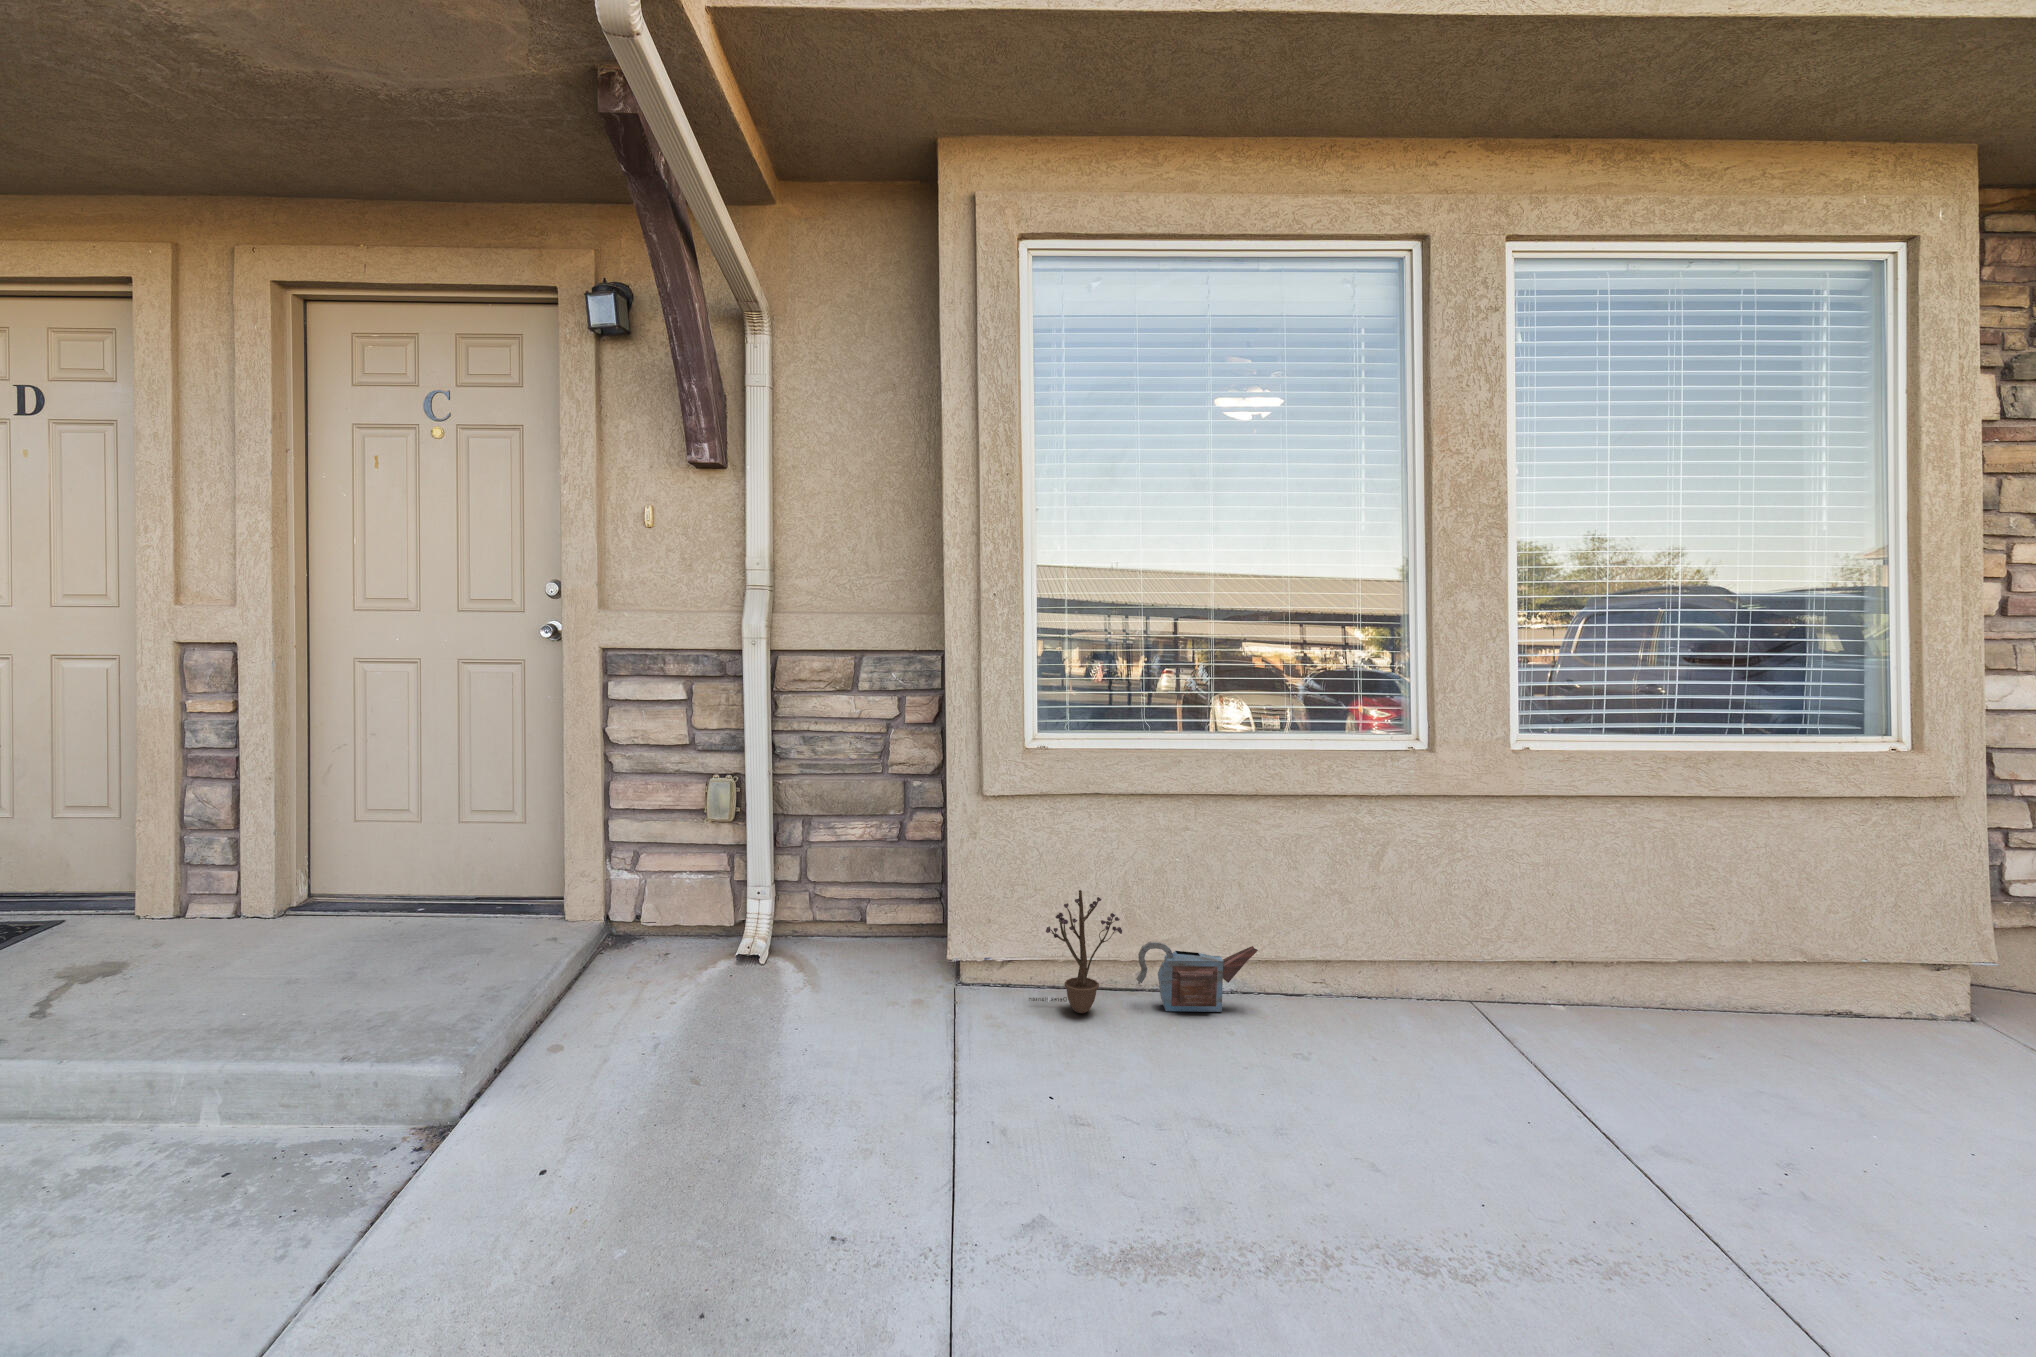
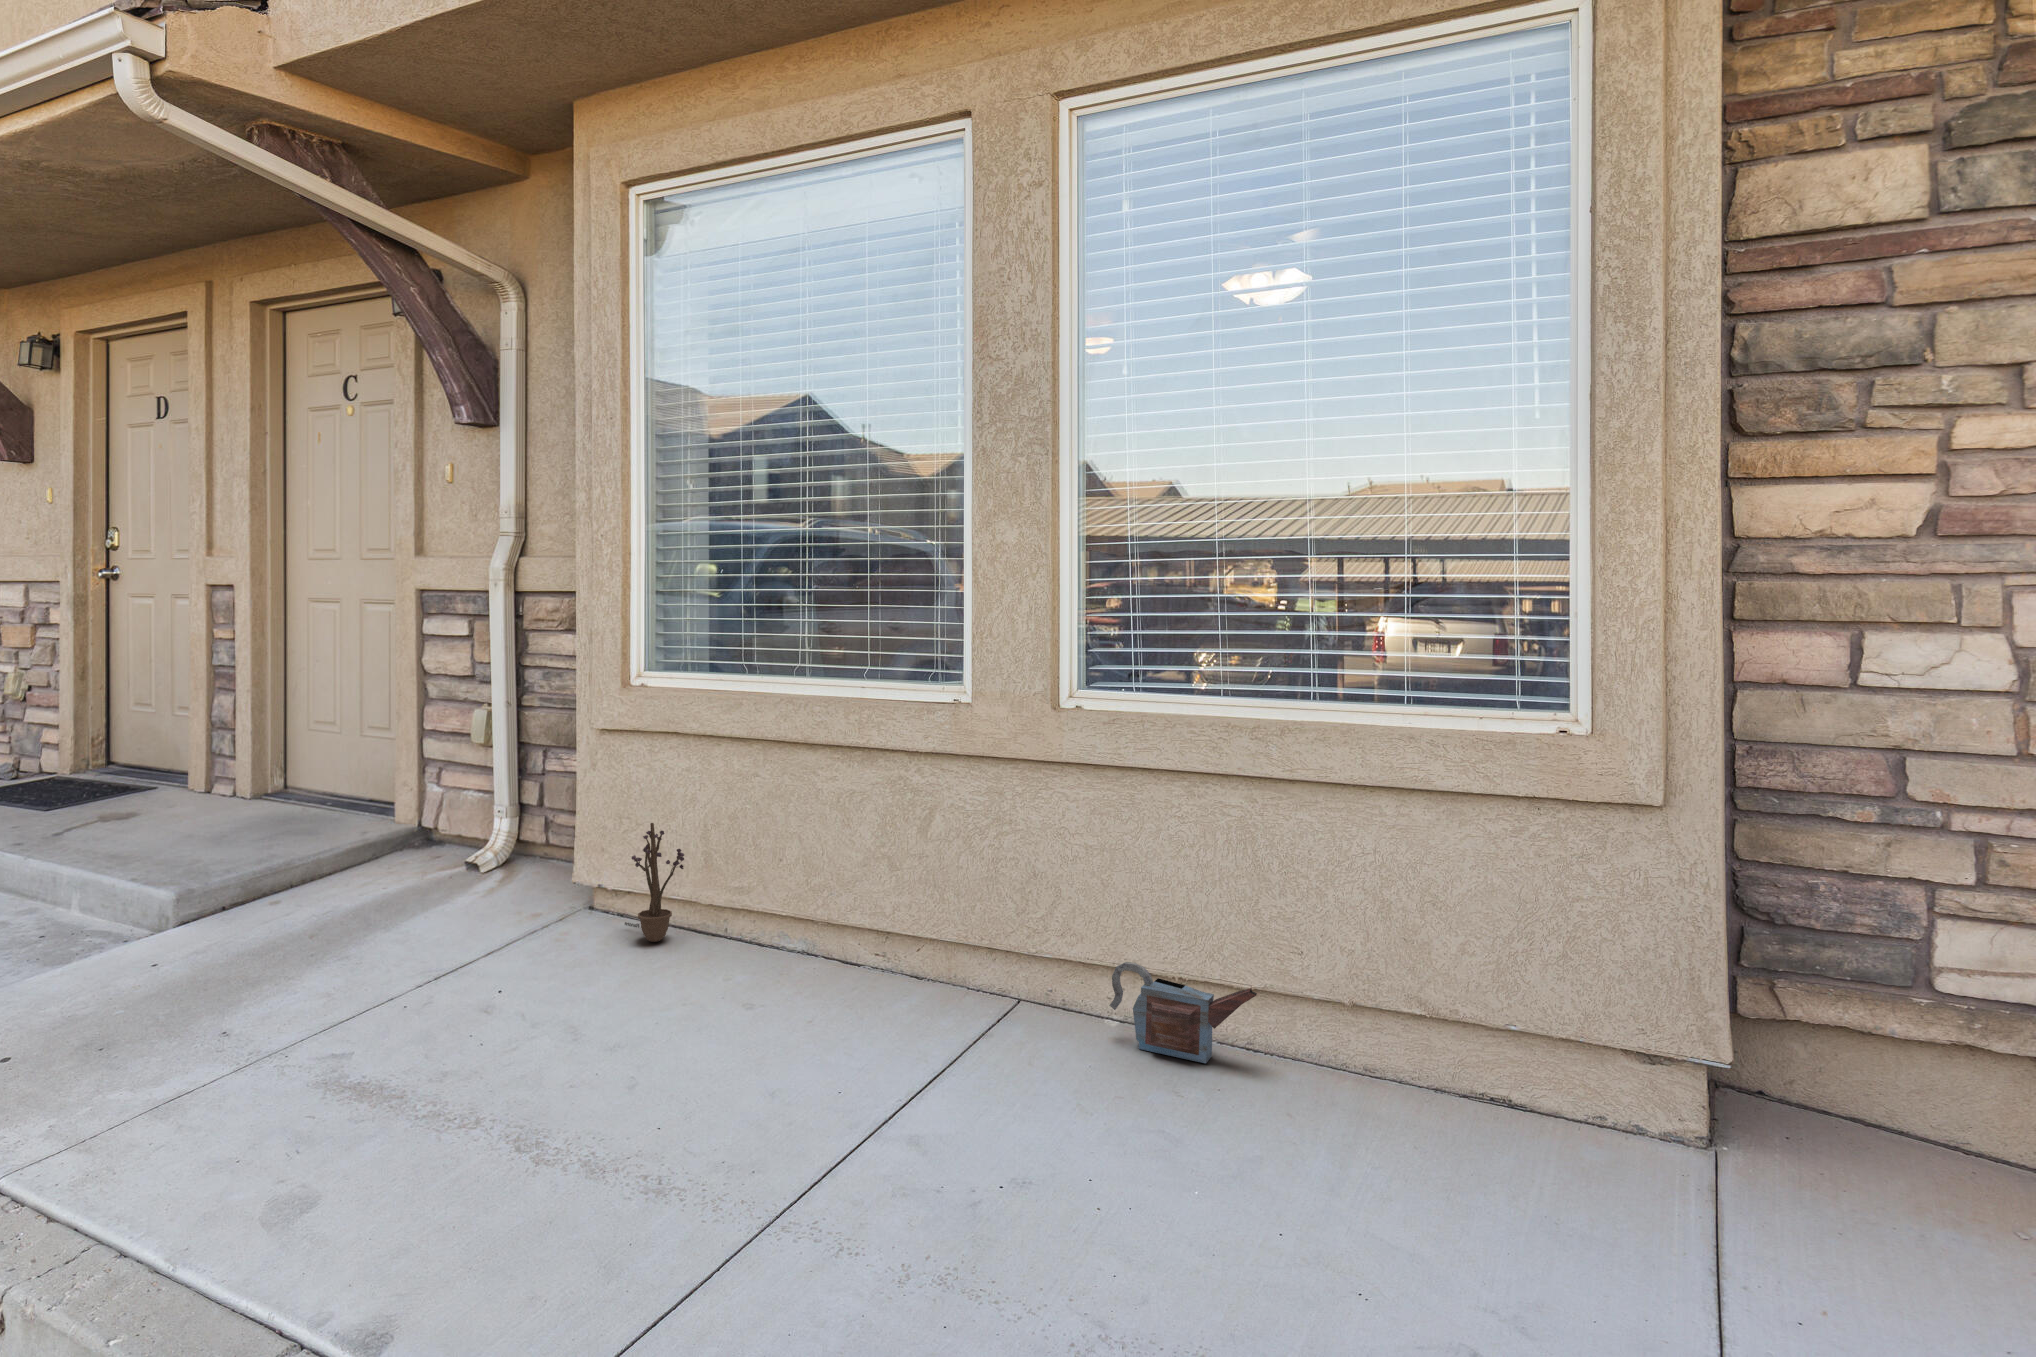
watering can: present [1136,941,1258,1012] -> present [1109,962,1257,1063]

